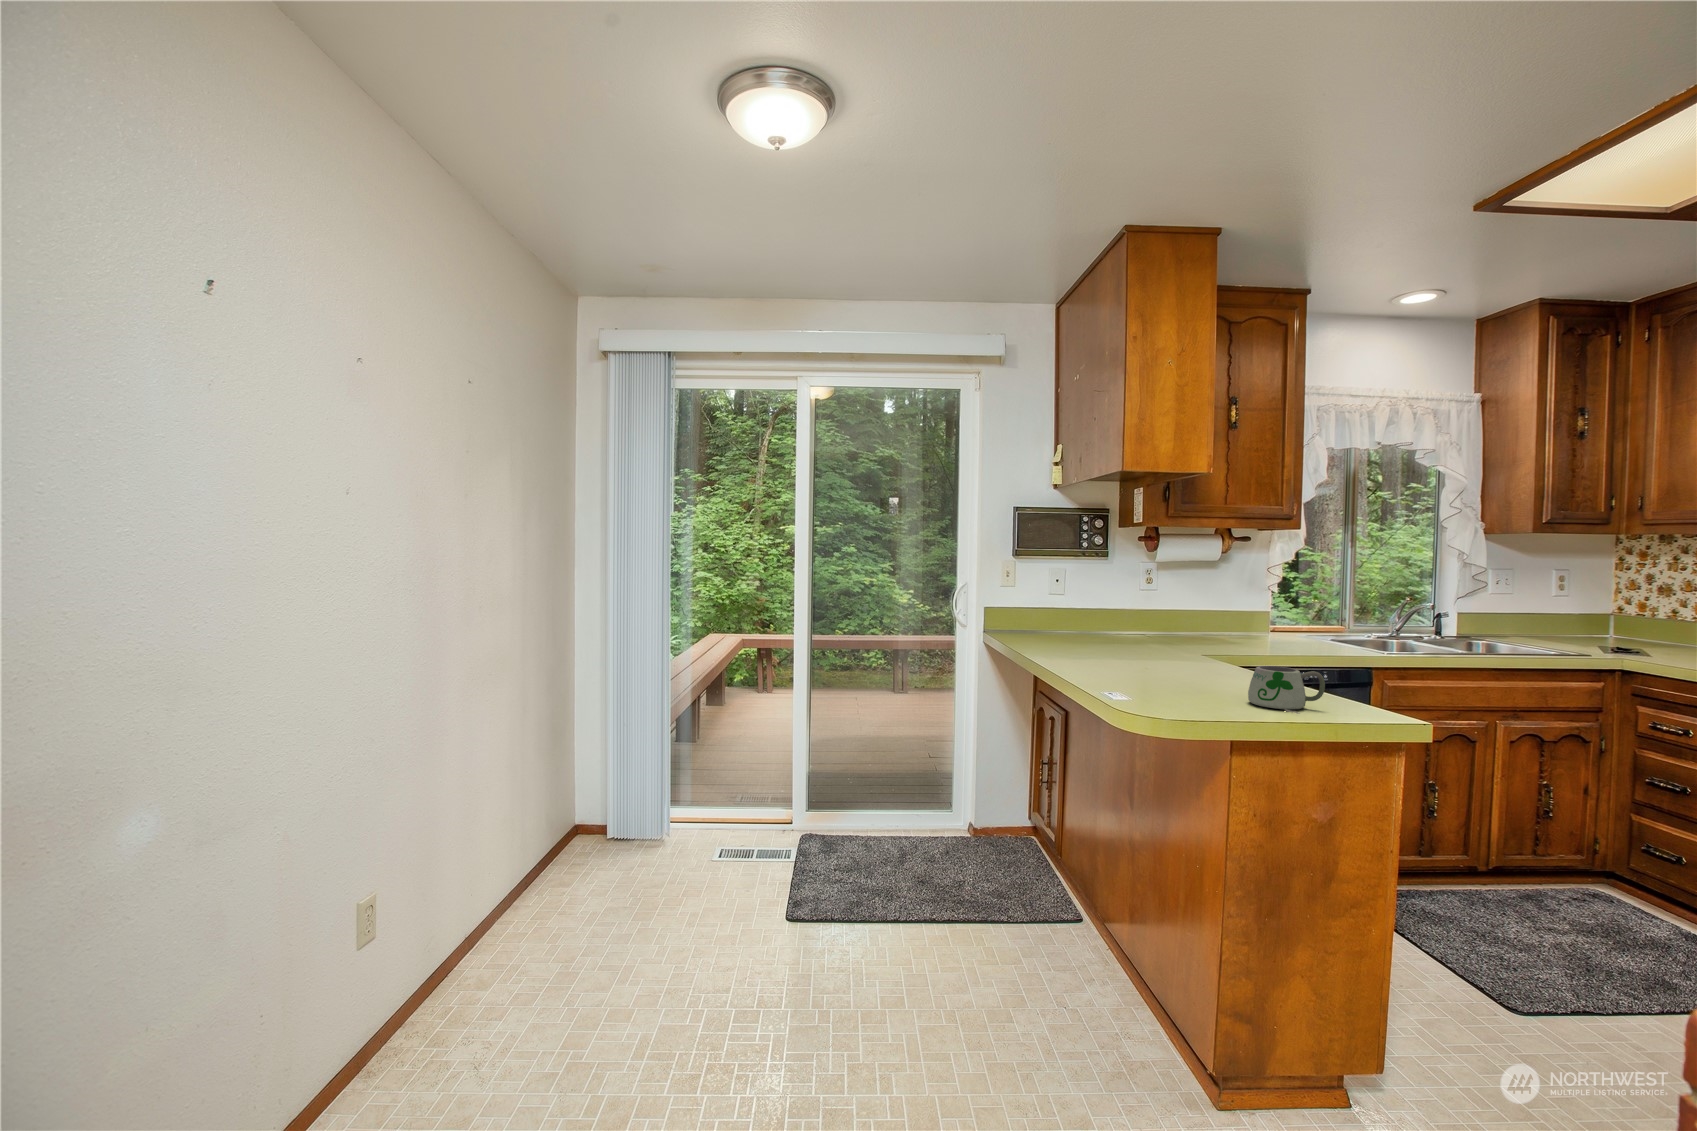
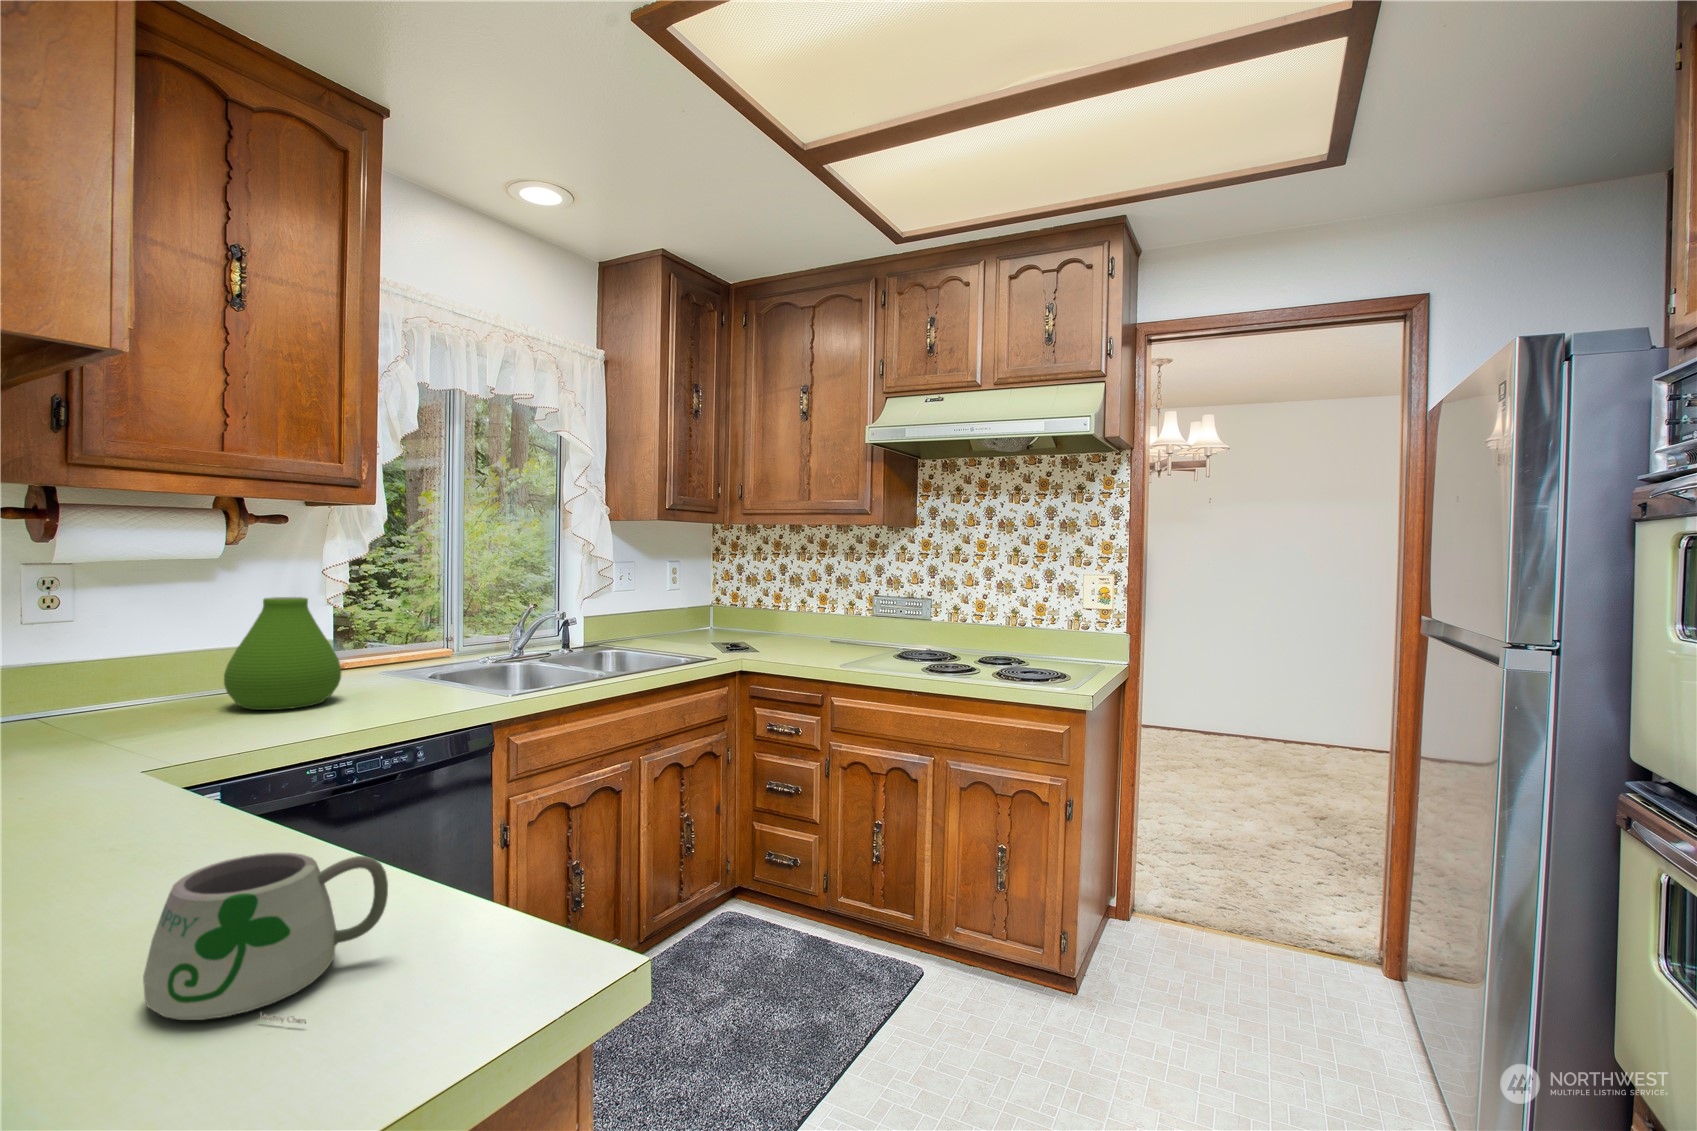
vase: none [1220,583,1278,644] -> present [224,597,341,710]

